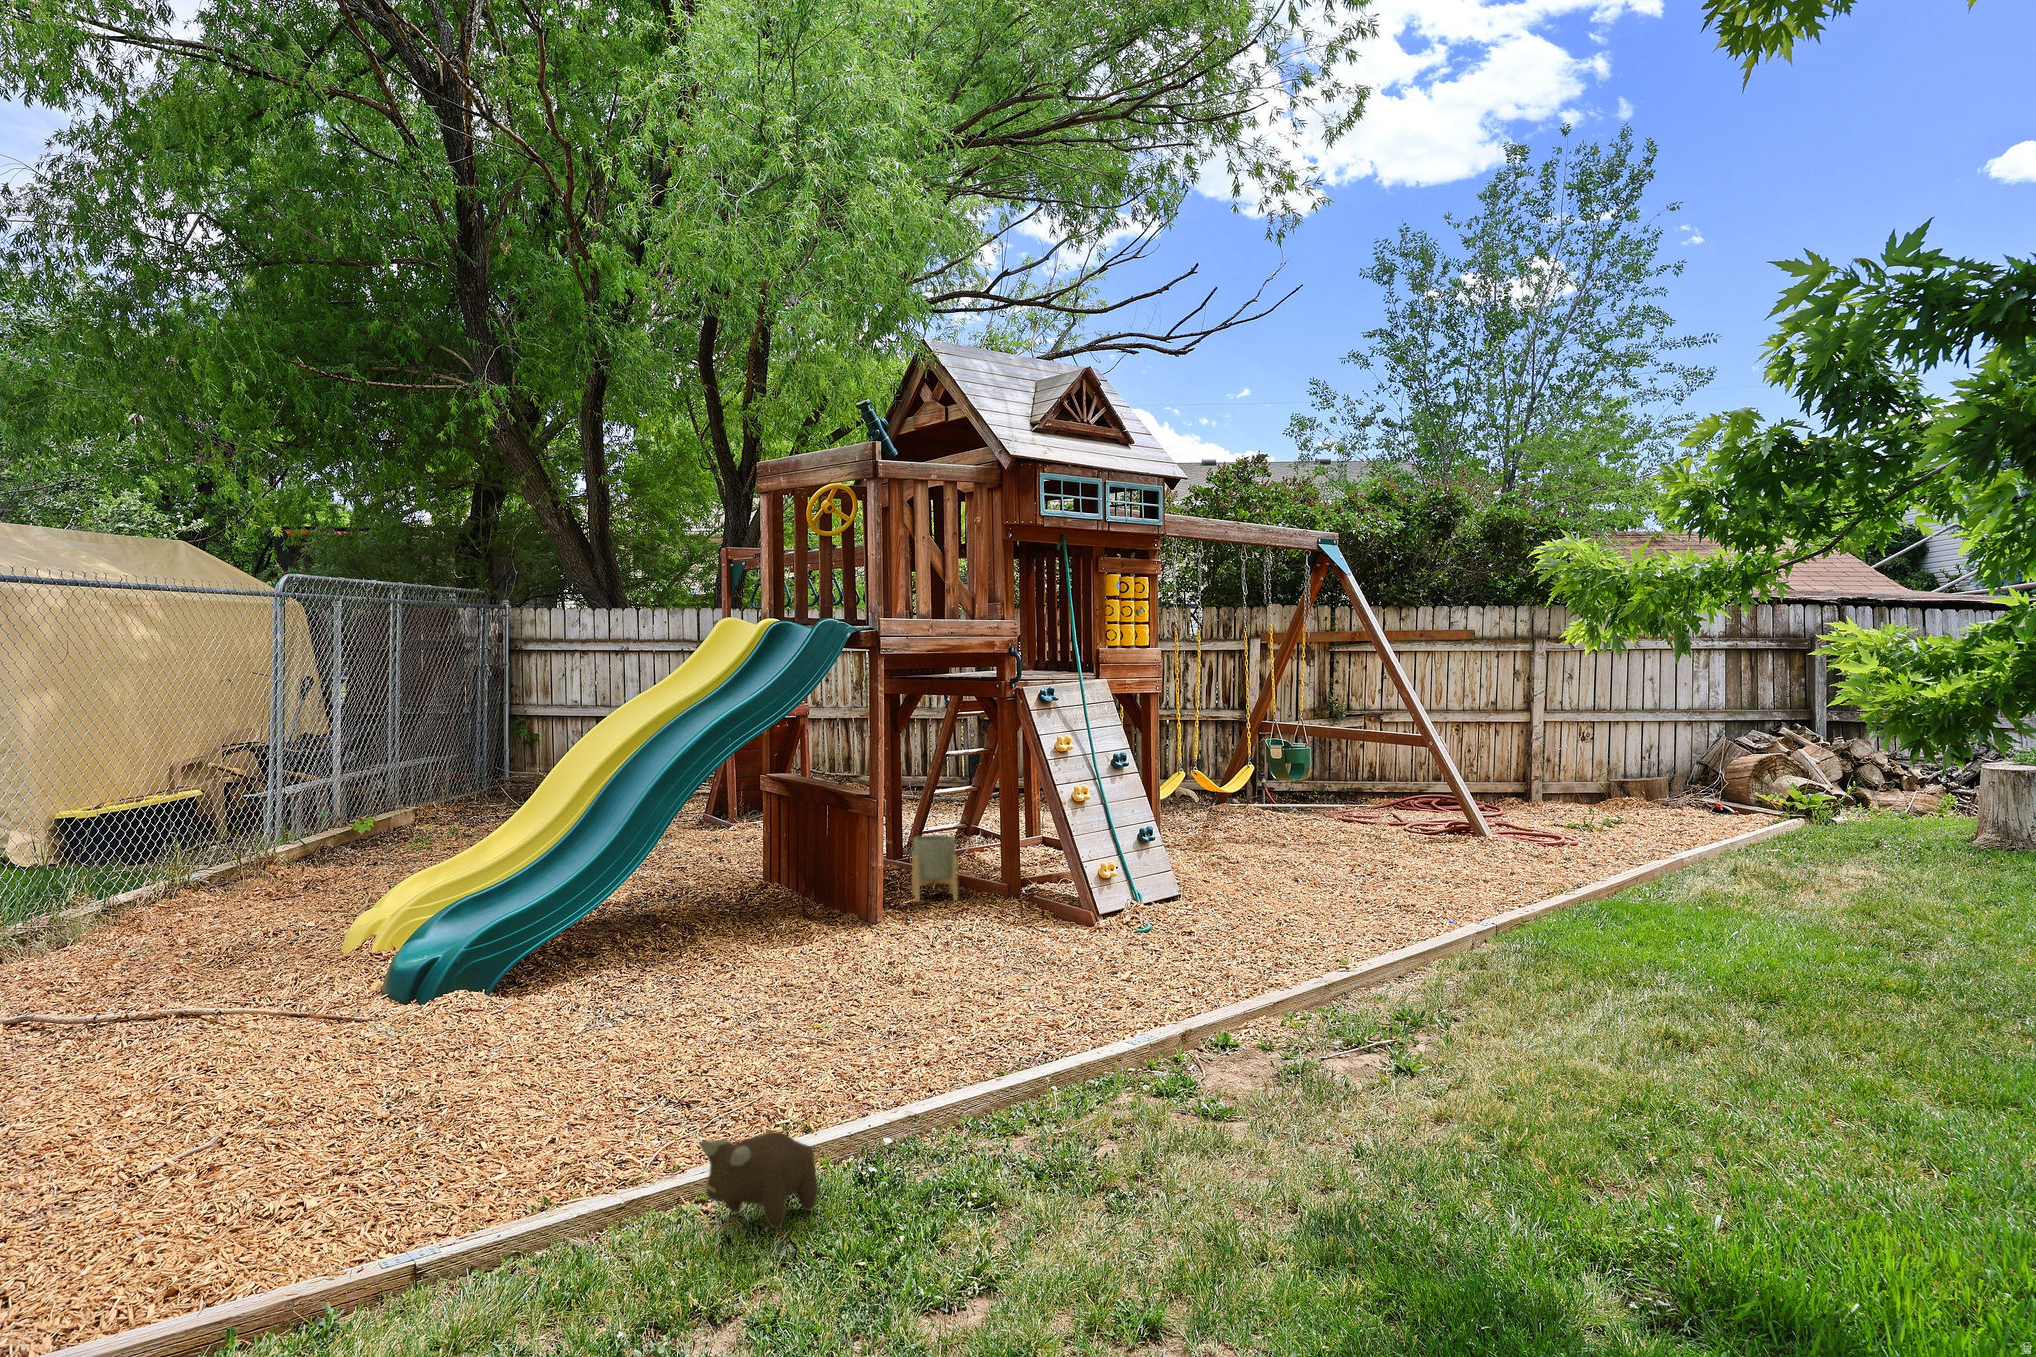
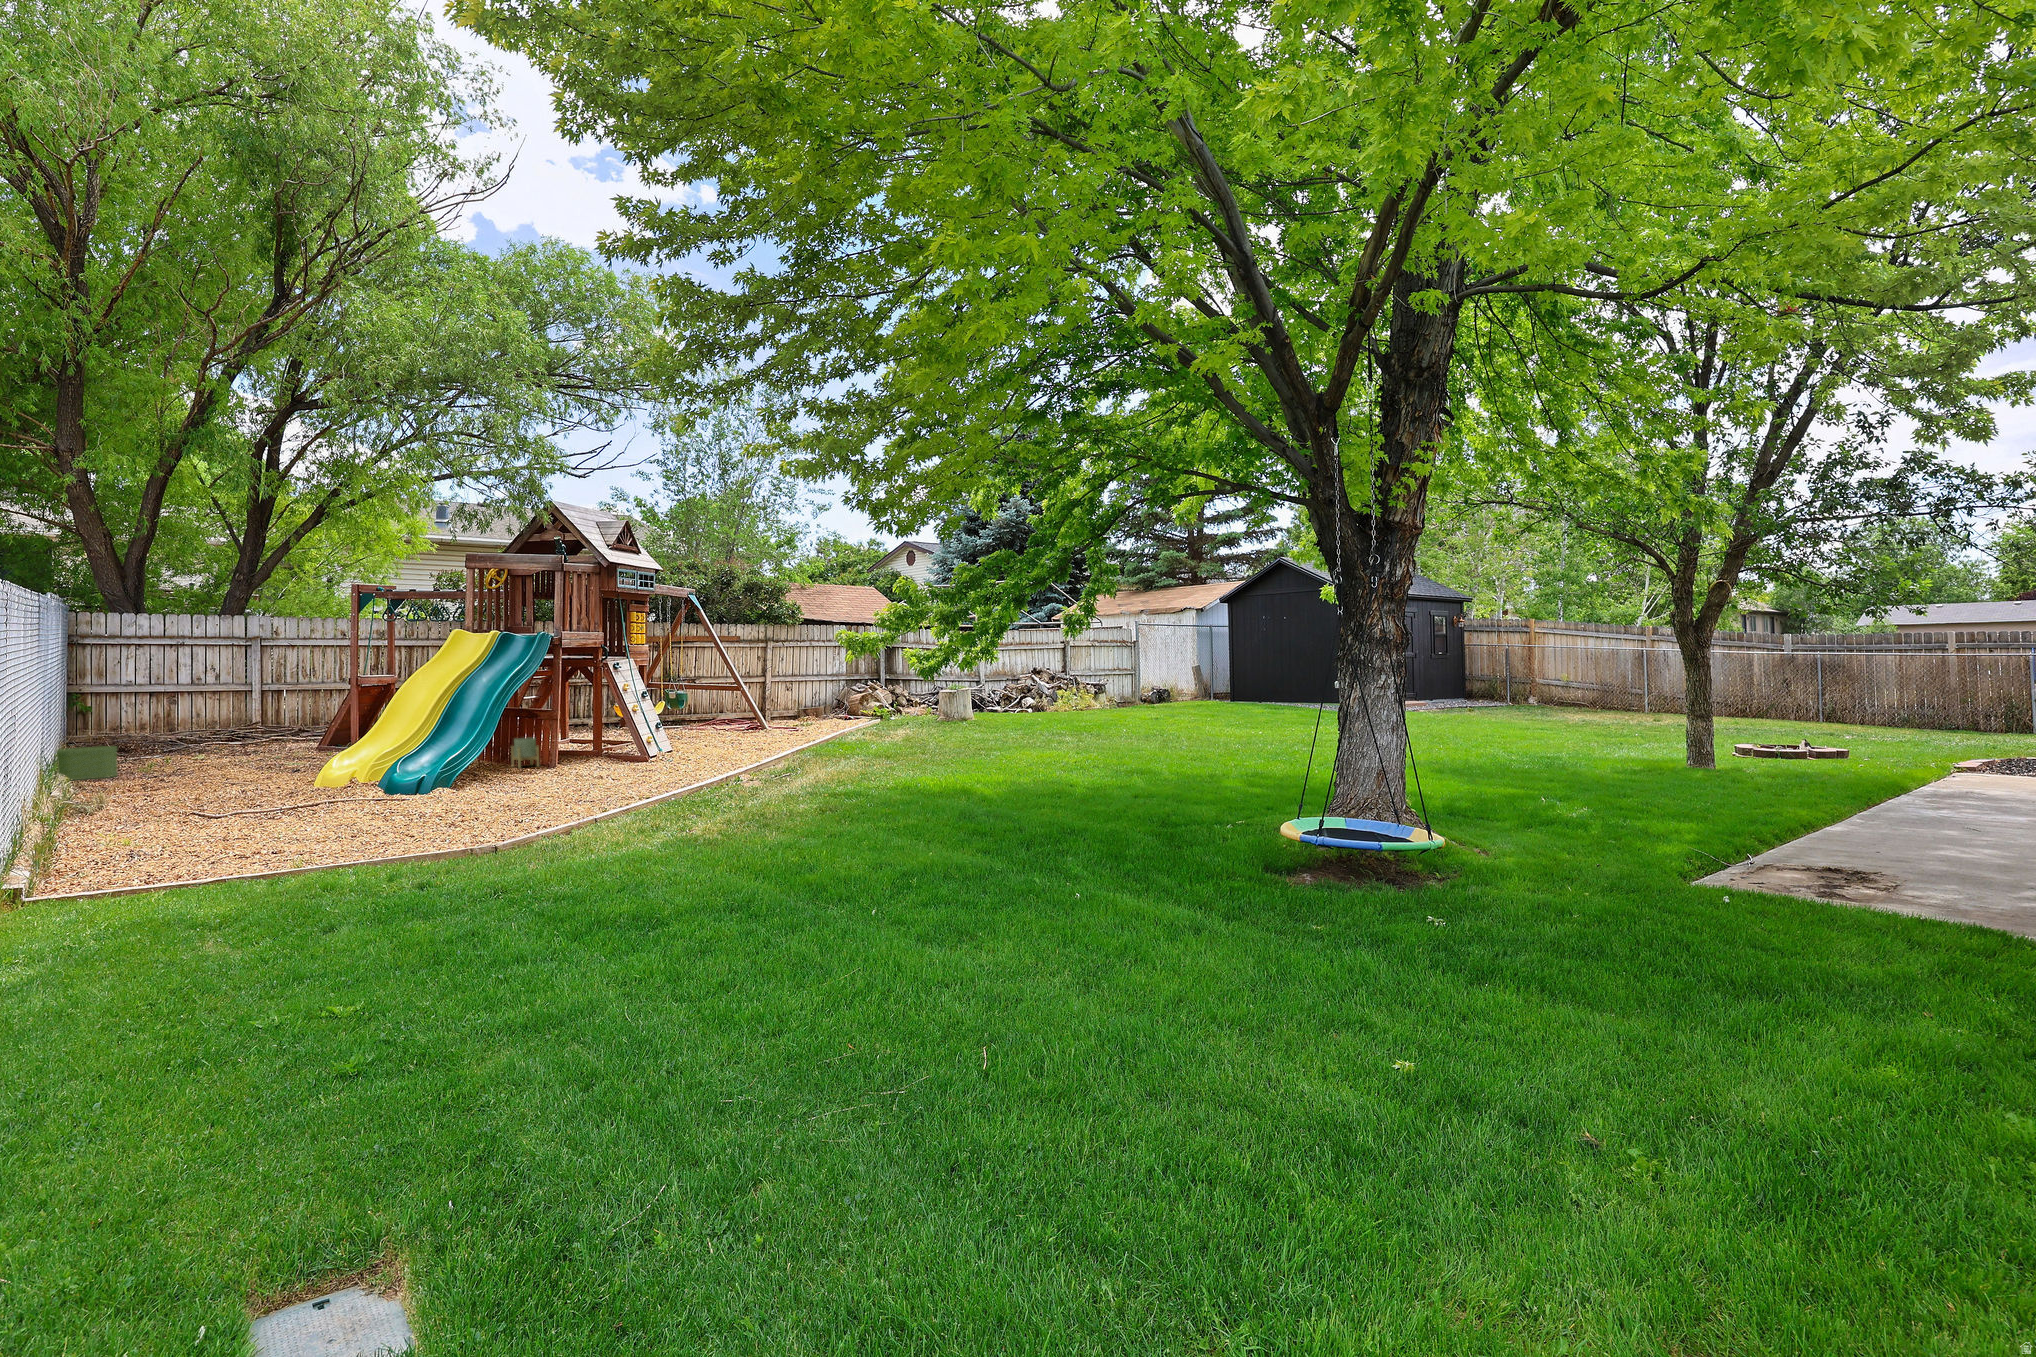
storage box: none [355,804,438,857] -> present [57,746,118,781]
plush toy: present [700,1132,818,1229] -> none [602,801,632,826]

